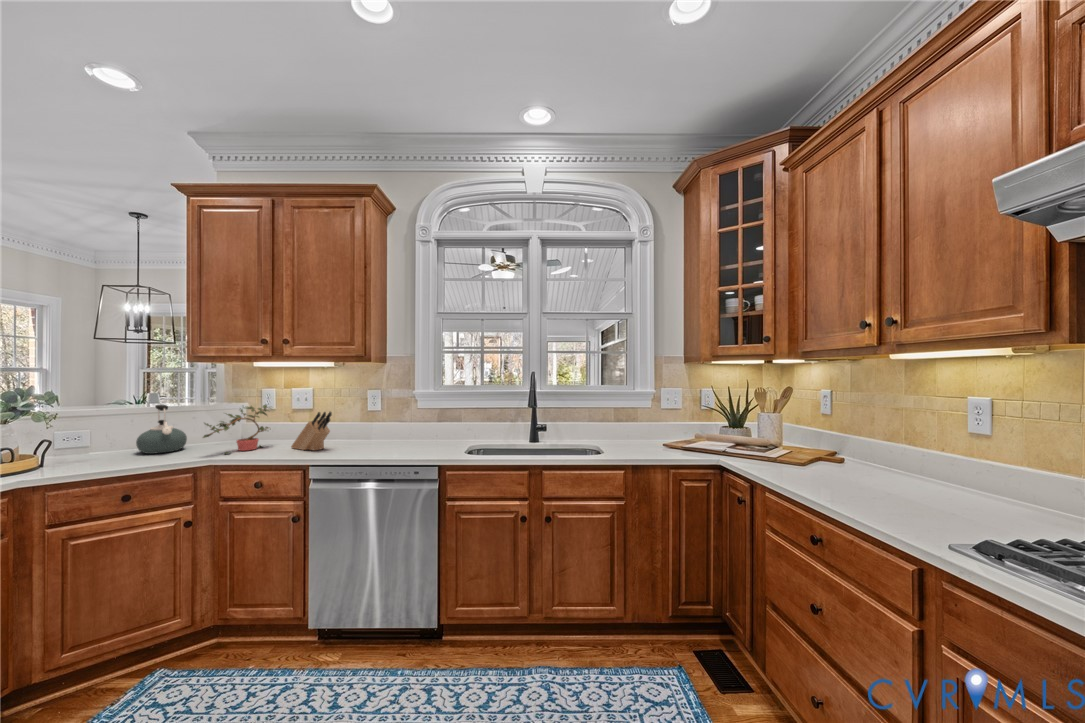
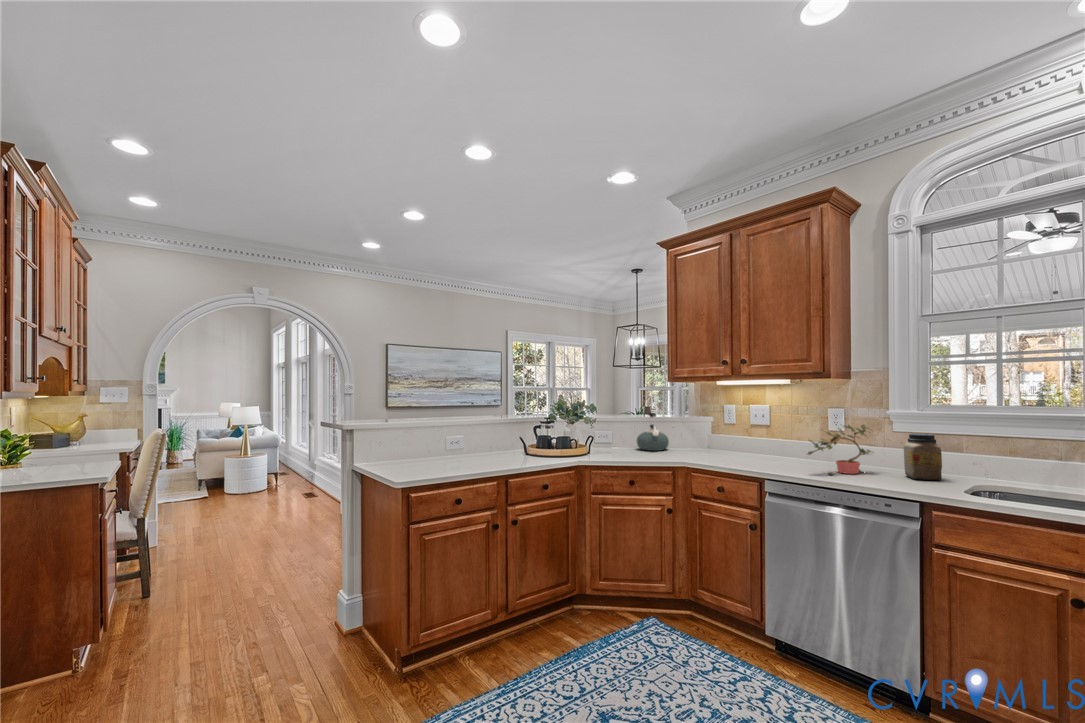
potted plant: present [203,404,268,454] -> present [808,425,871,474]
jar: none [429,408,455,448] -> present [904,434,942,480]
knife block: present [291,412,332,450] -> none [750,427,788,464]

